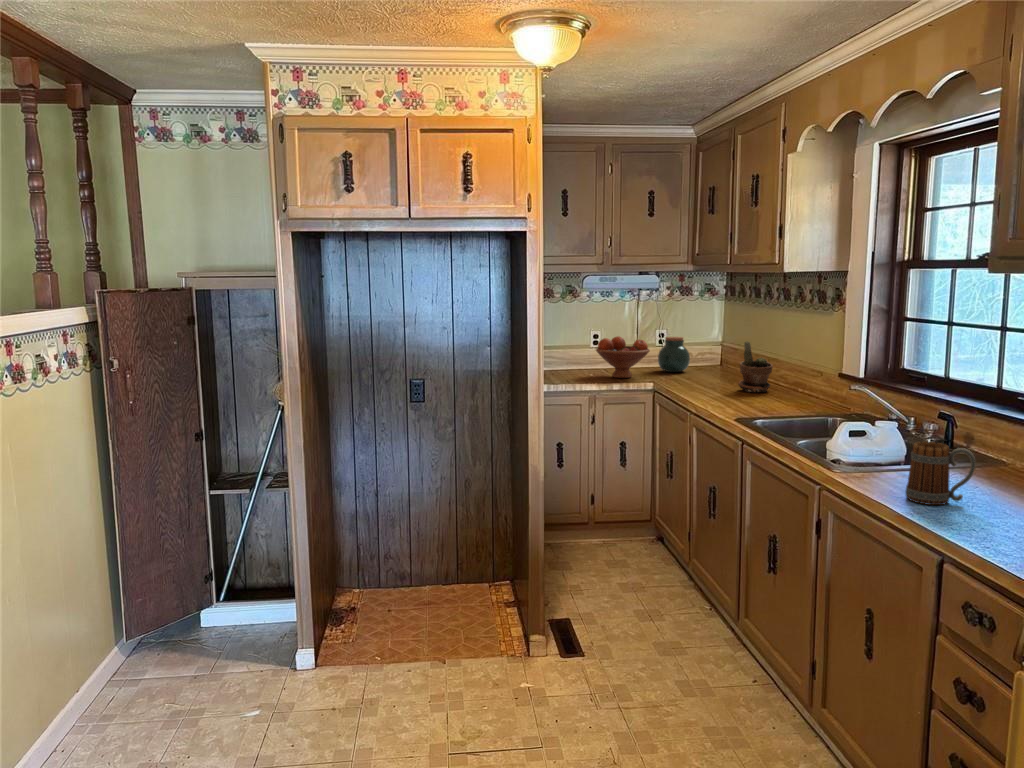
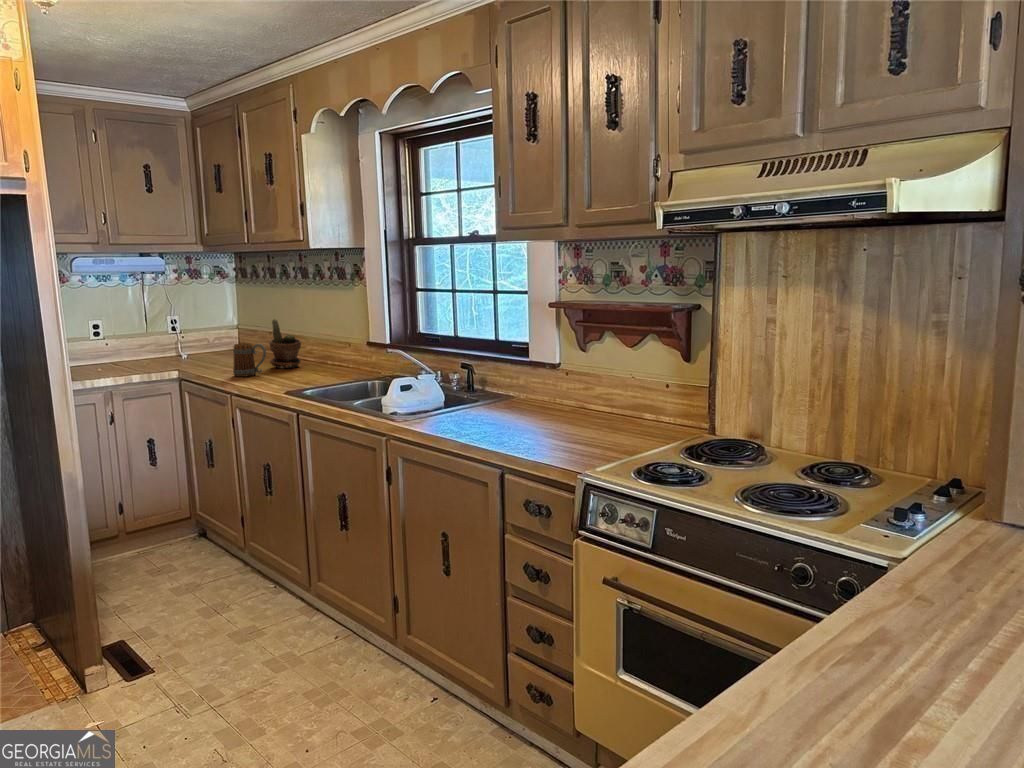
fruit bowl: present [596,336,650,378] -> none [103,325,168,370]
jar: present [658,337,690,372] -> none [175,322,210,359]
mug: present [906,441,976,505] -> present [233,343,266,377]

